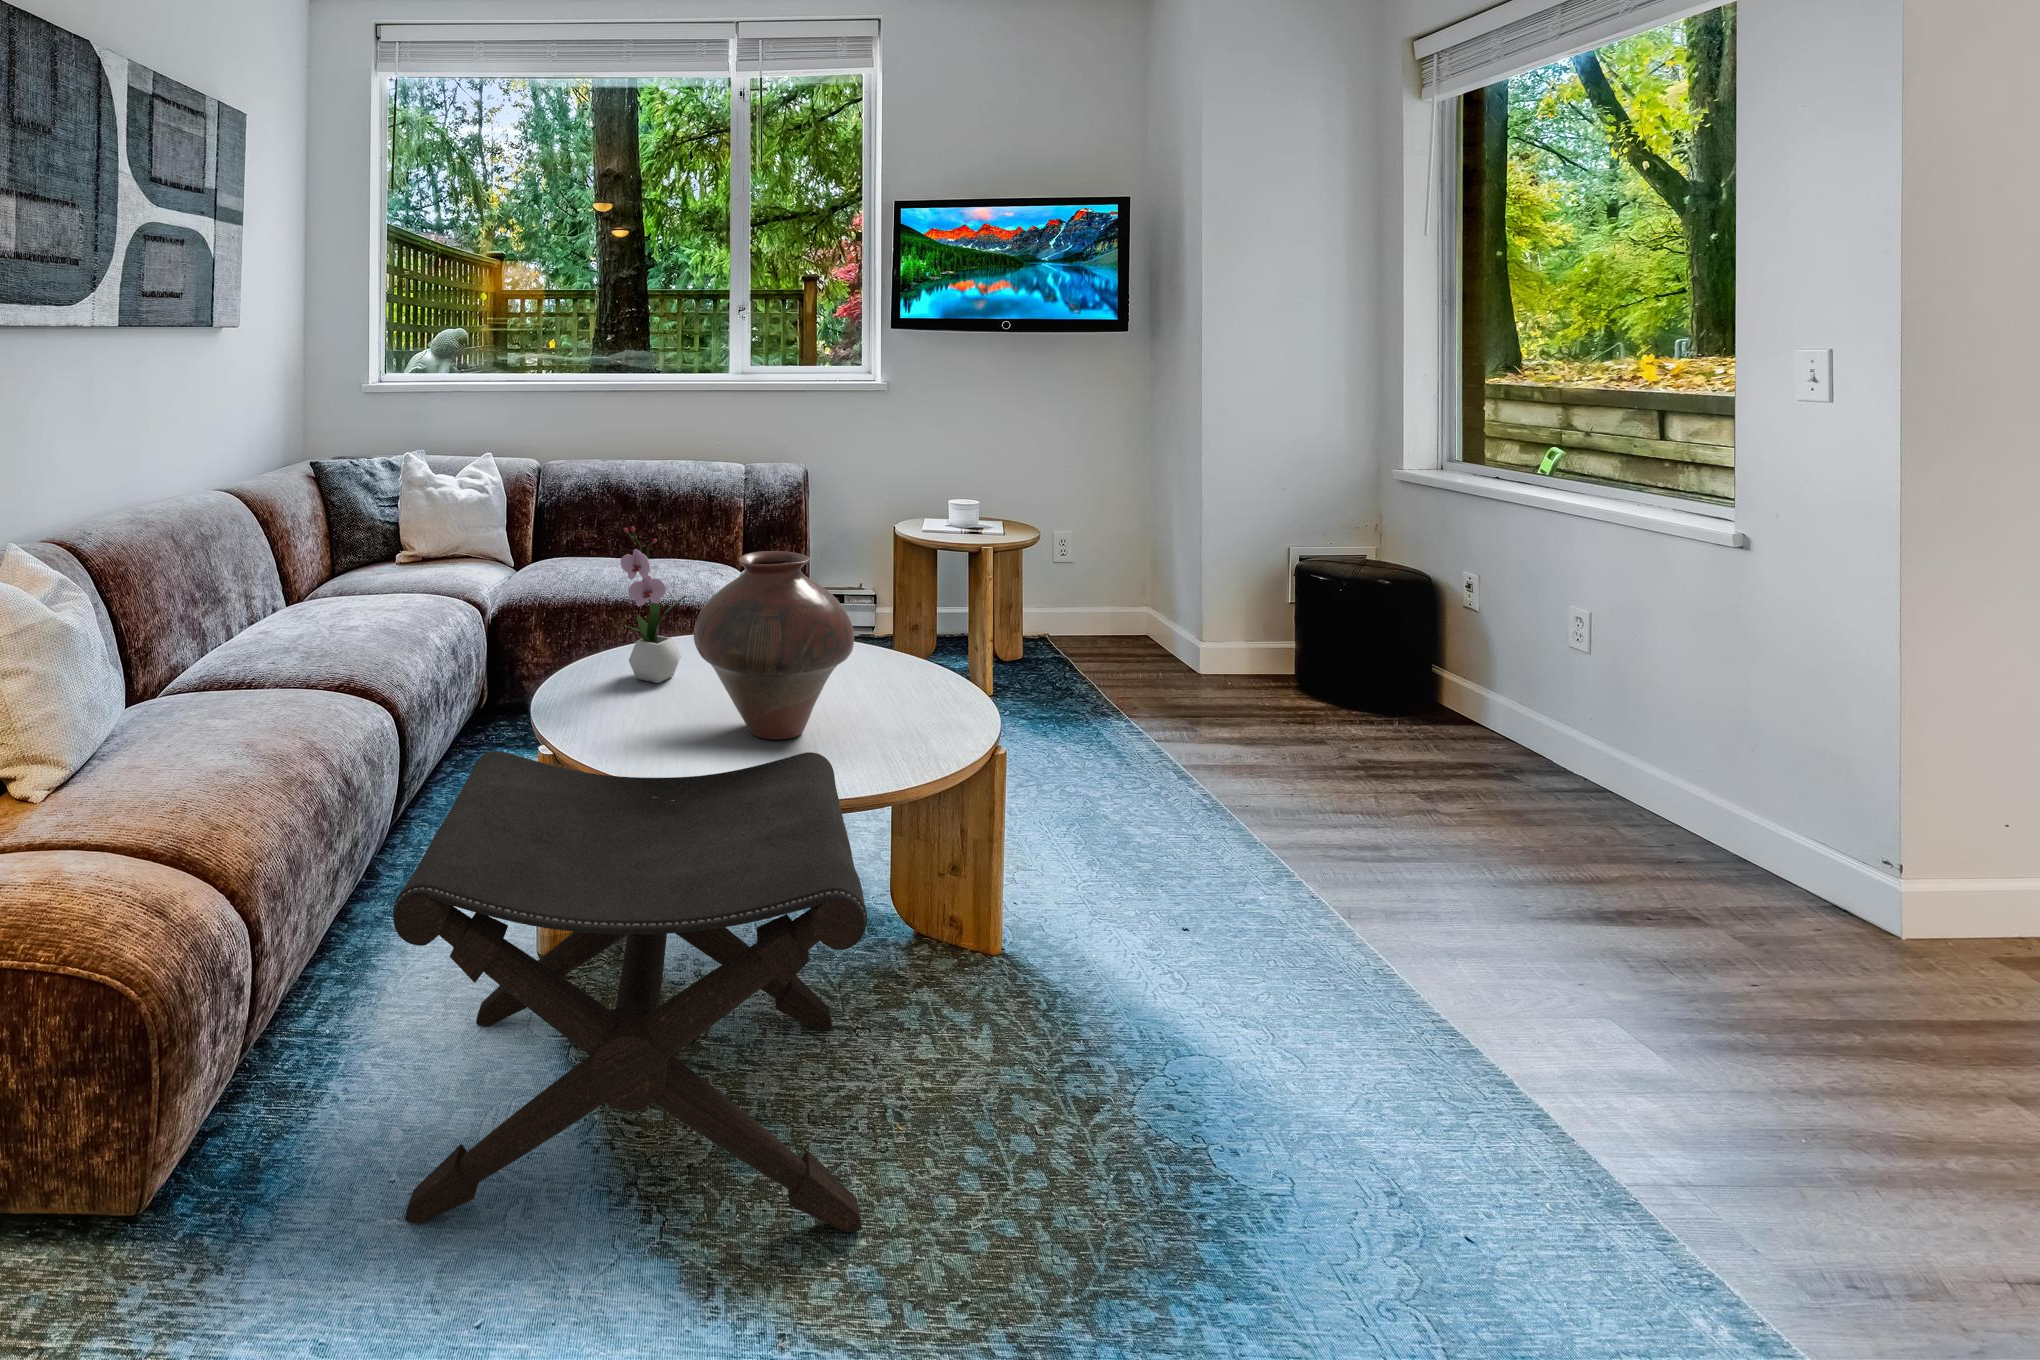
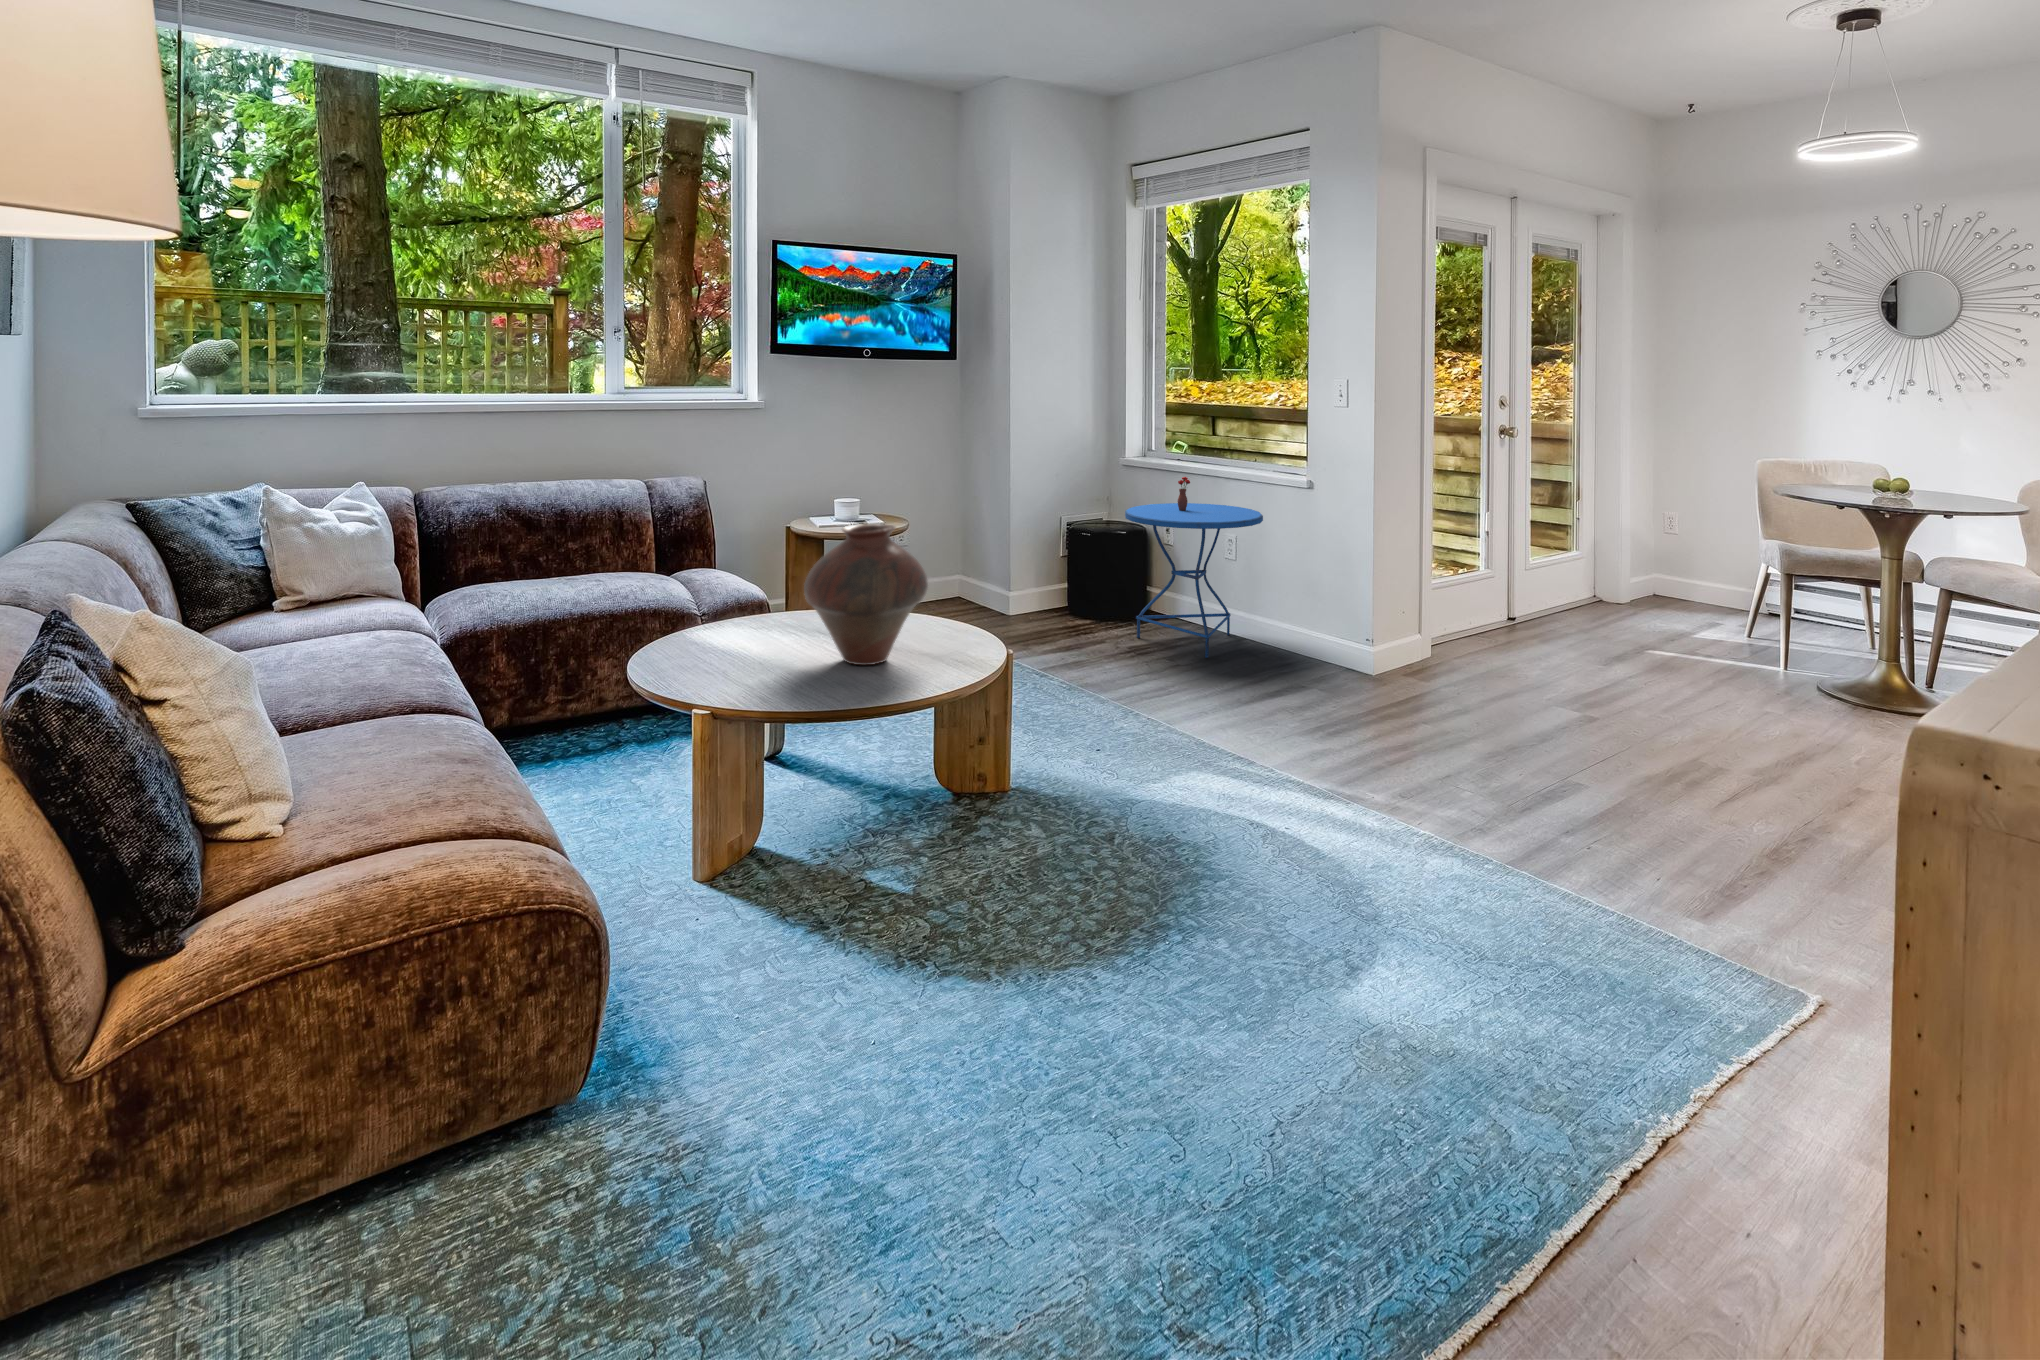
side table: none [1347,507,1610,799] -> present [1125,477,1263,658]
flower arrangement: present [621,527,686,683] -> none [702,519,750,650]
footstool: present [393,751,867,1232] -> none [677,659,1050,1026]

